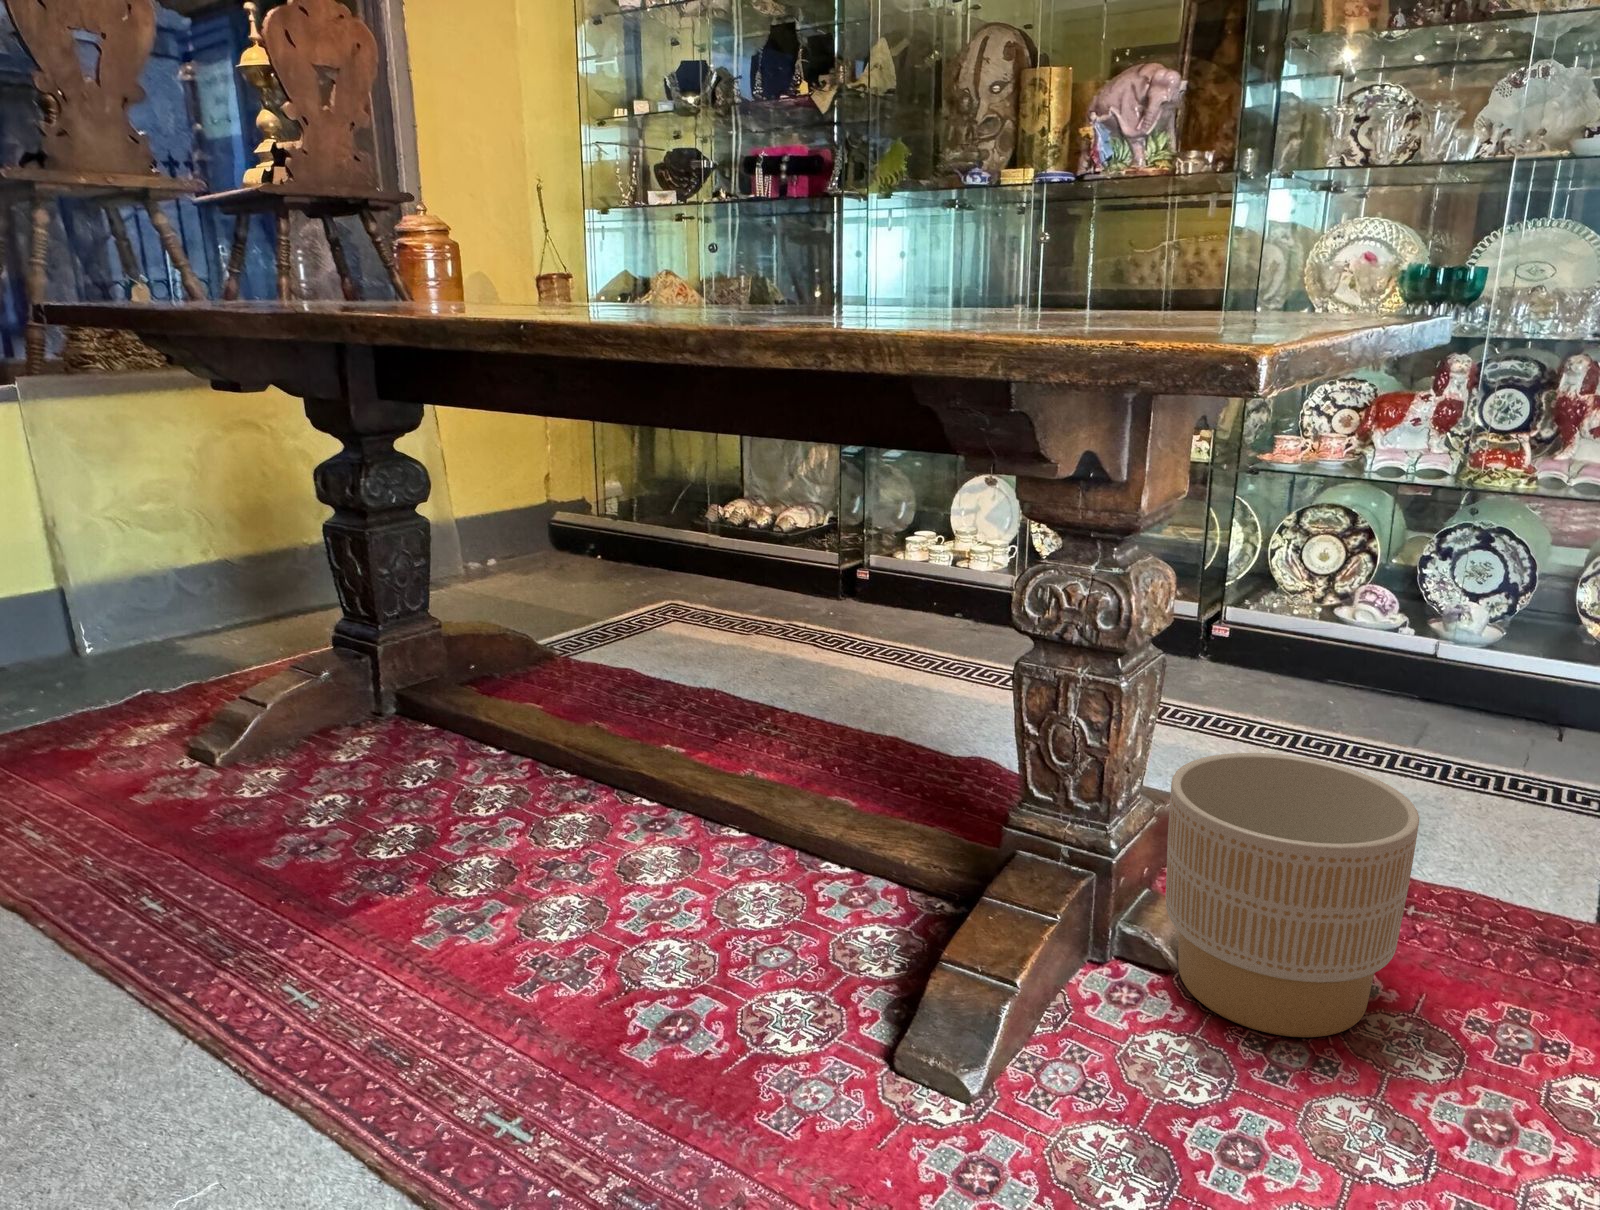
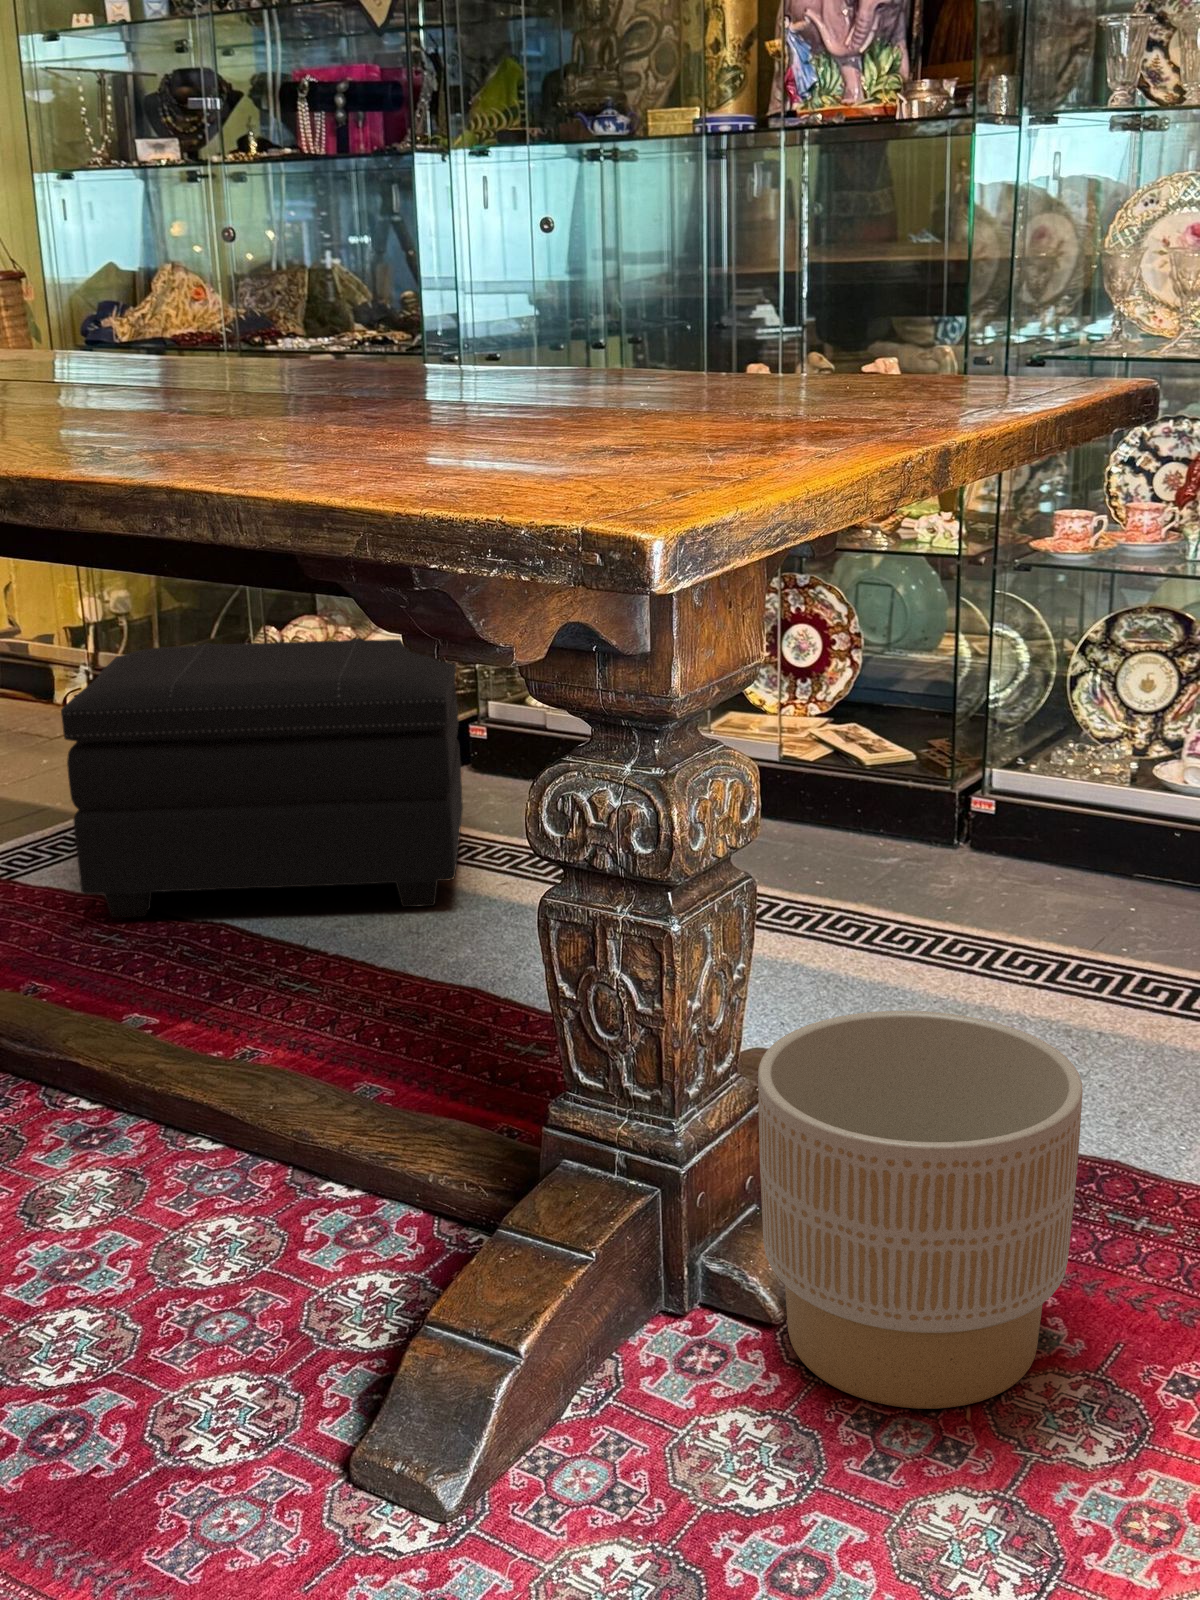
footstool: none [619,510,870,685] -> present [61,638,463,918]

